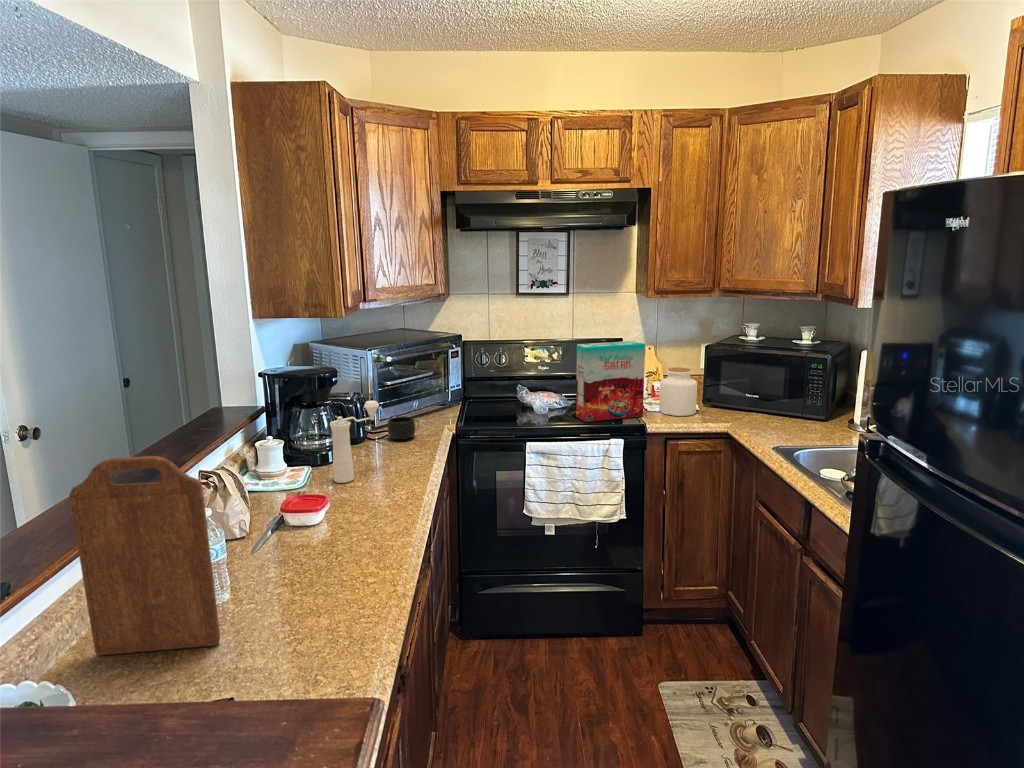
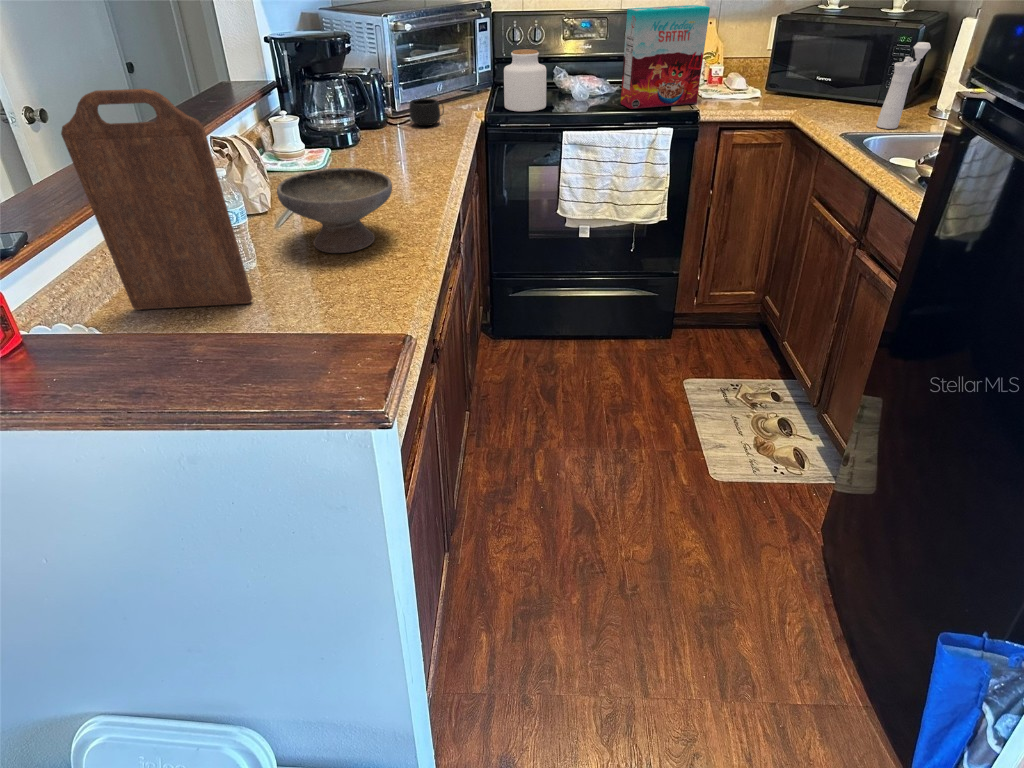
jar: present [659,368,697,416] -> present [504,49,546,111]
pepper mill: present [330,401,379,483] -> present [877,42,931,129]
bowl: none [259,497,368,583] -> present [277,168,392,253]

